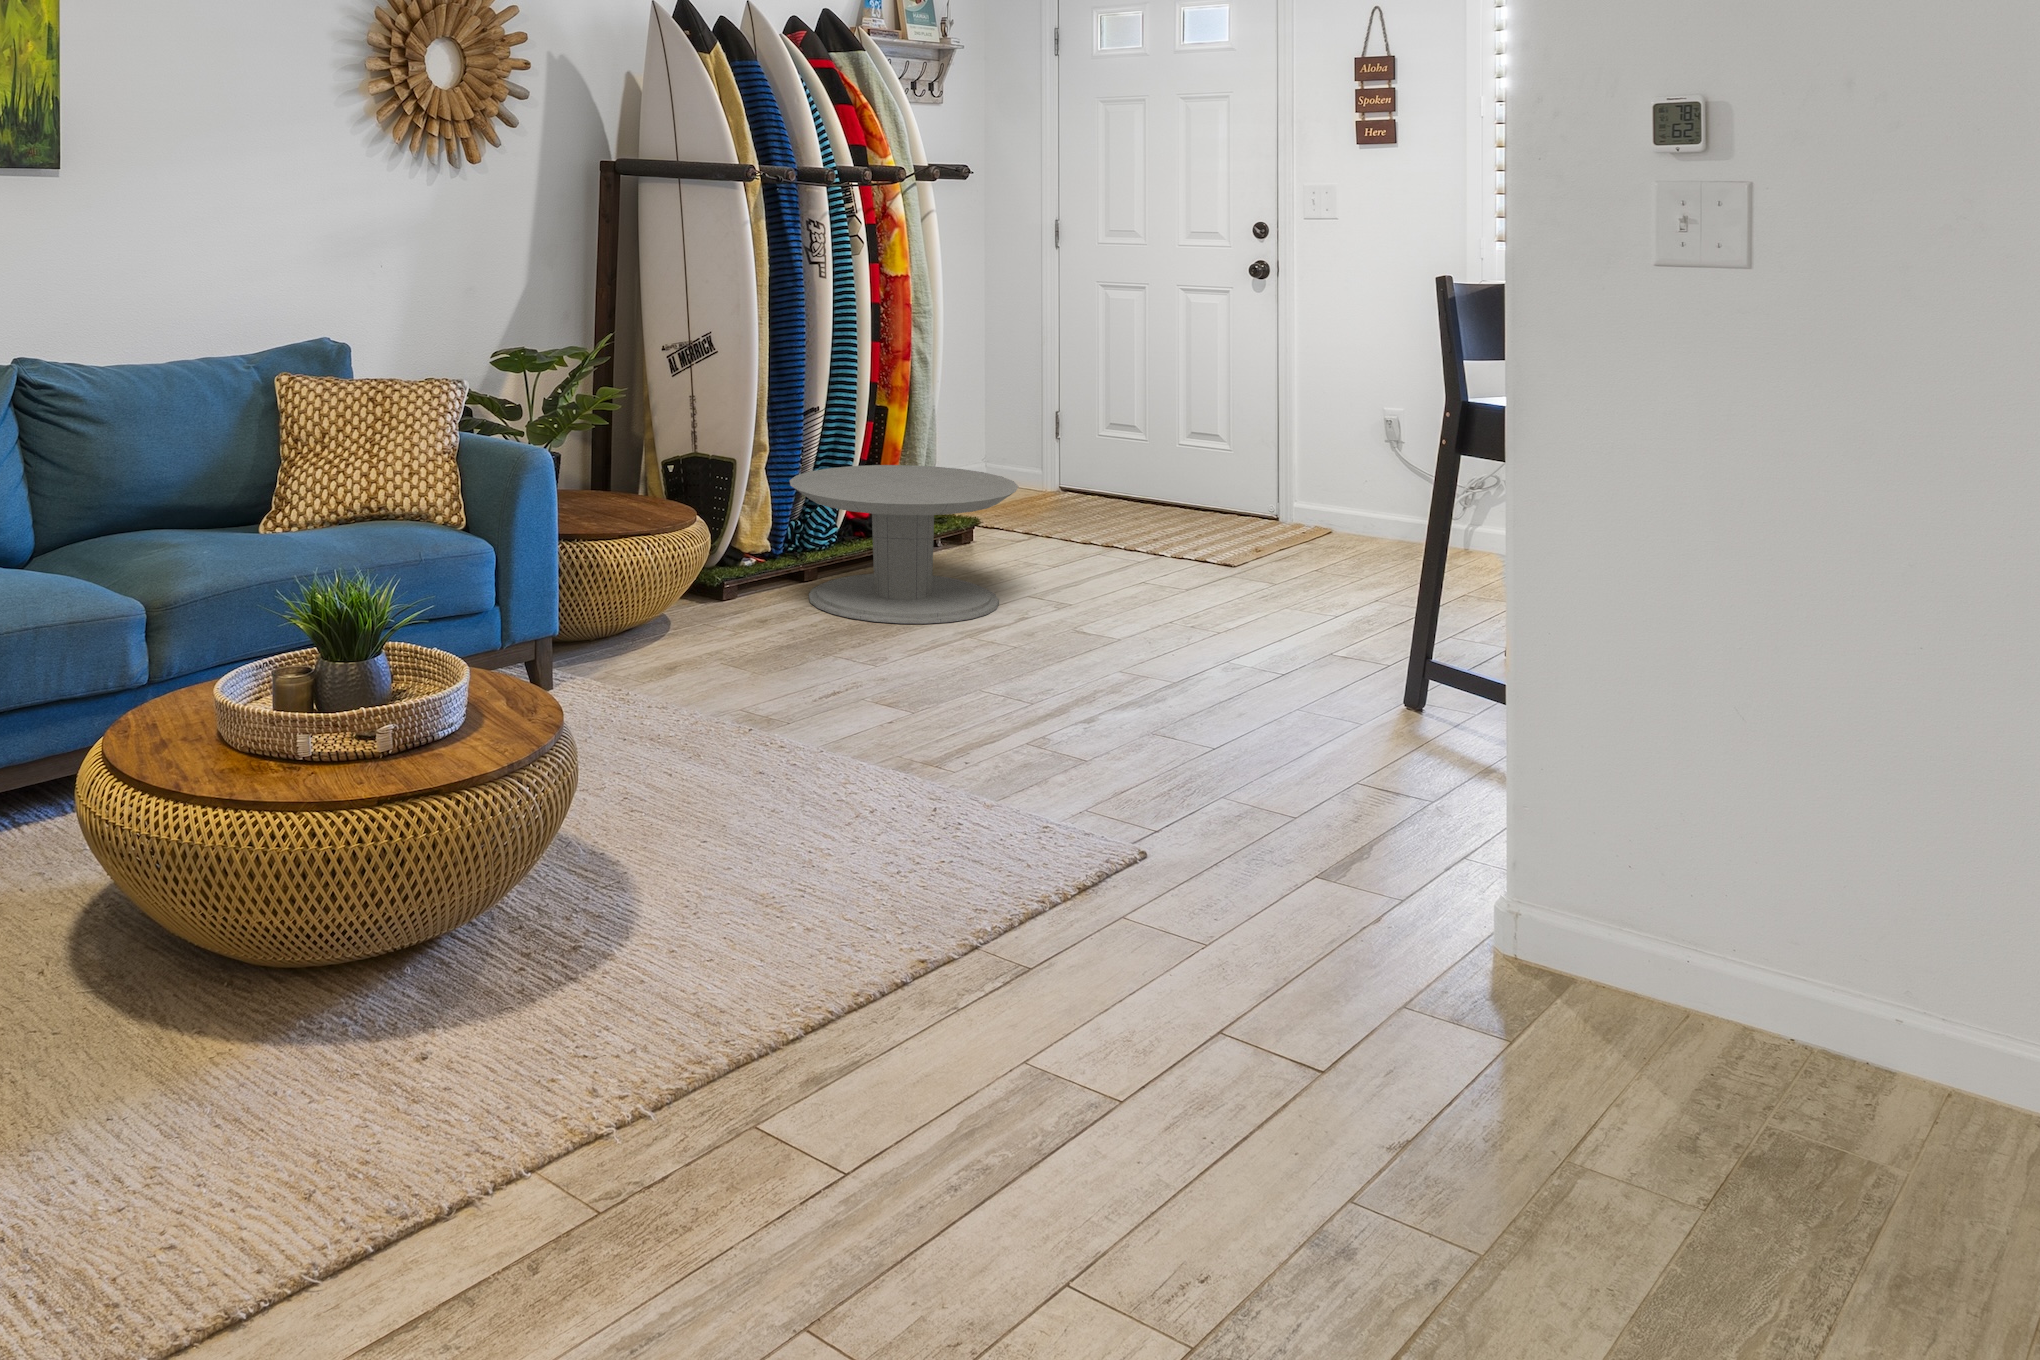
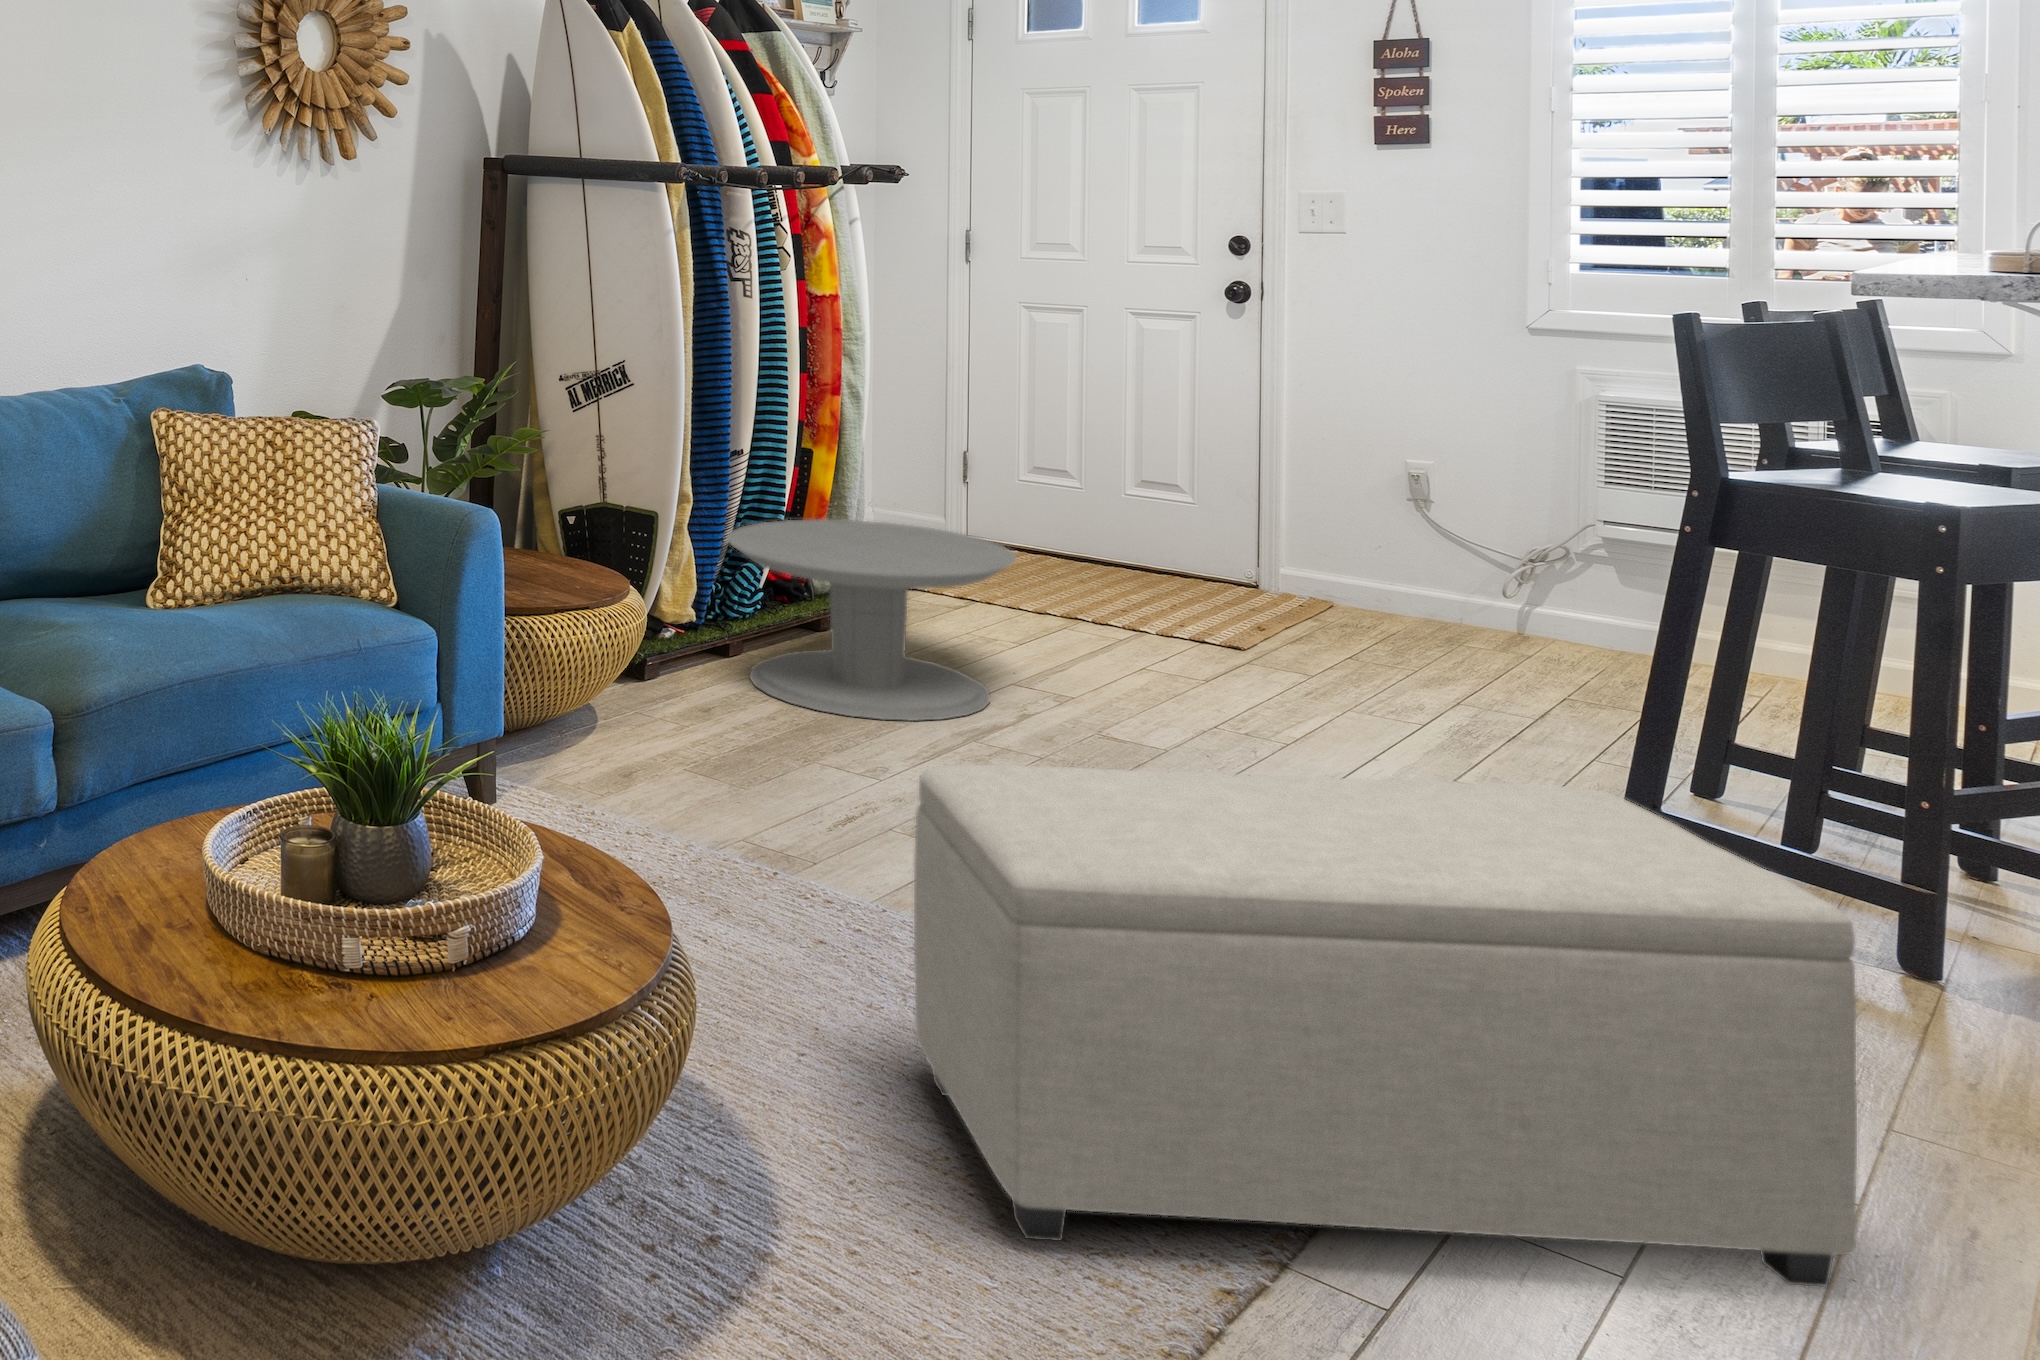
ottoman: none [781,617,1356,945] -> present [914,765,1857,1287]

